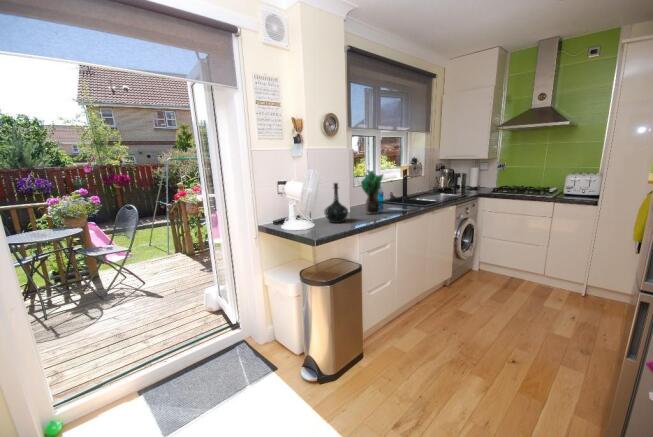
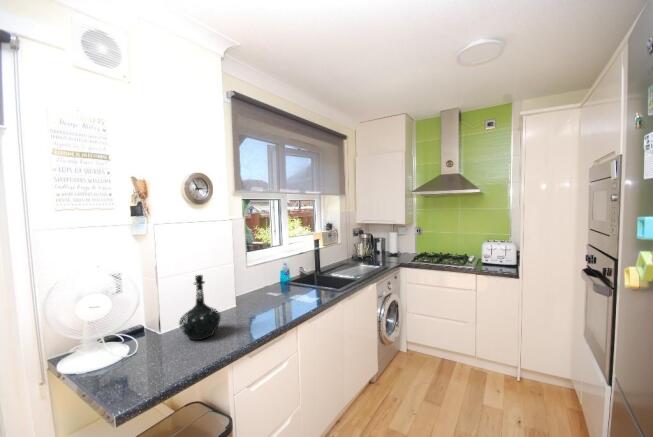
potted plant: present [361,170,383,214] -> none [242,249,278,312]

